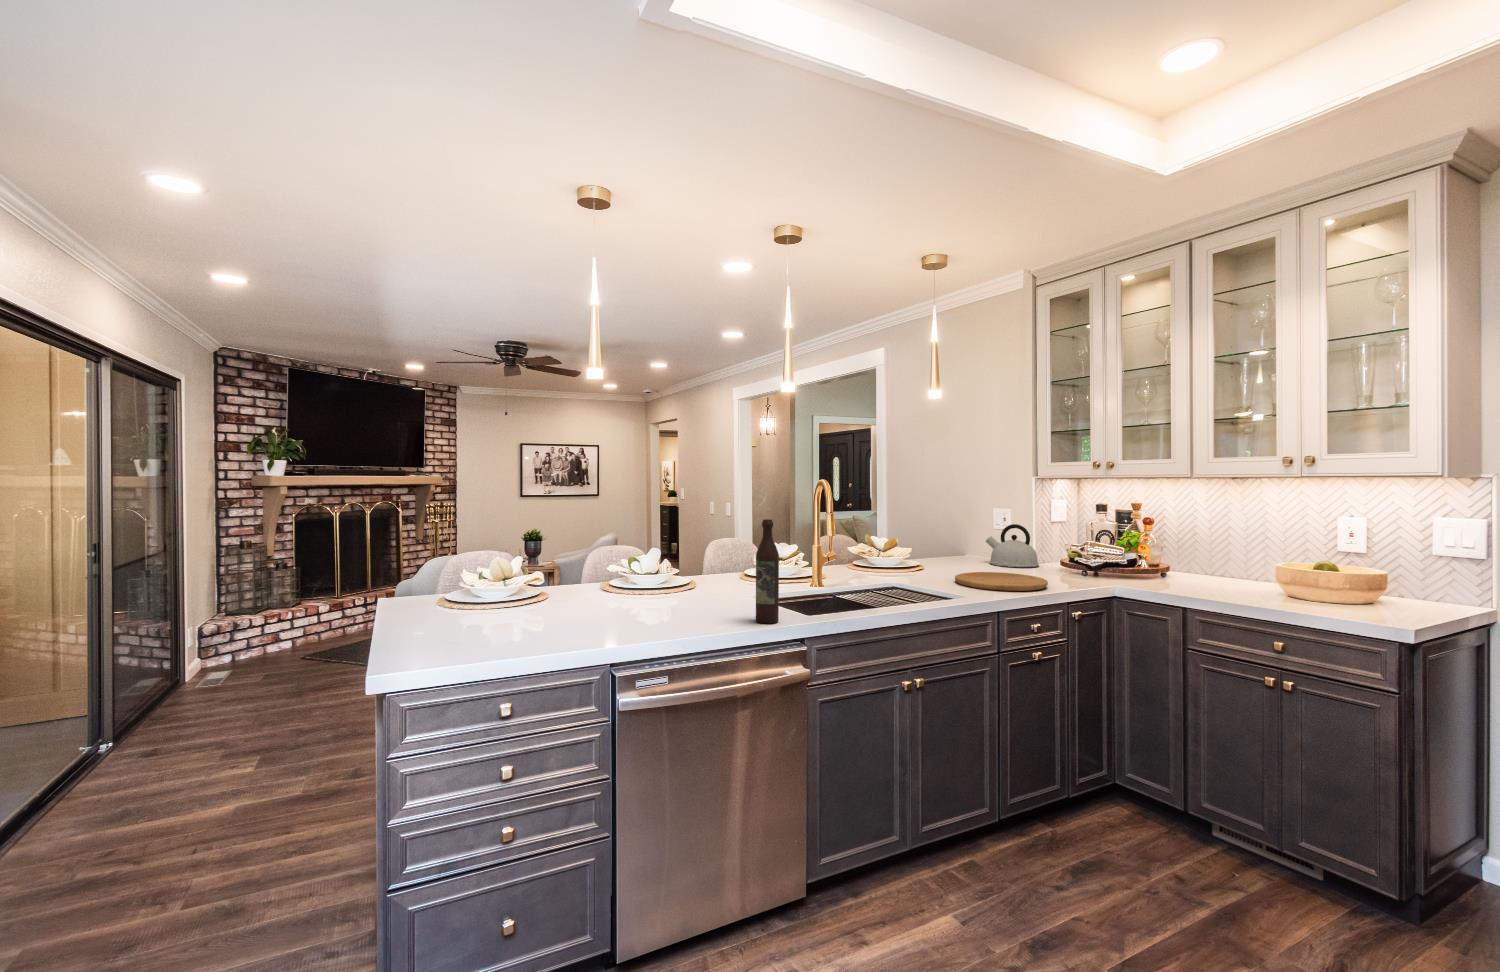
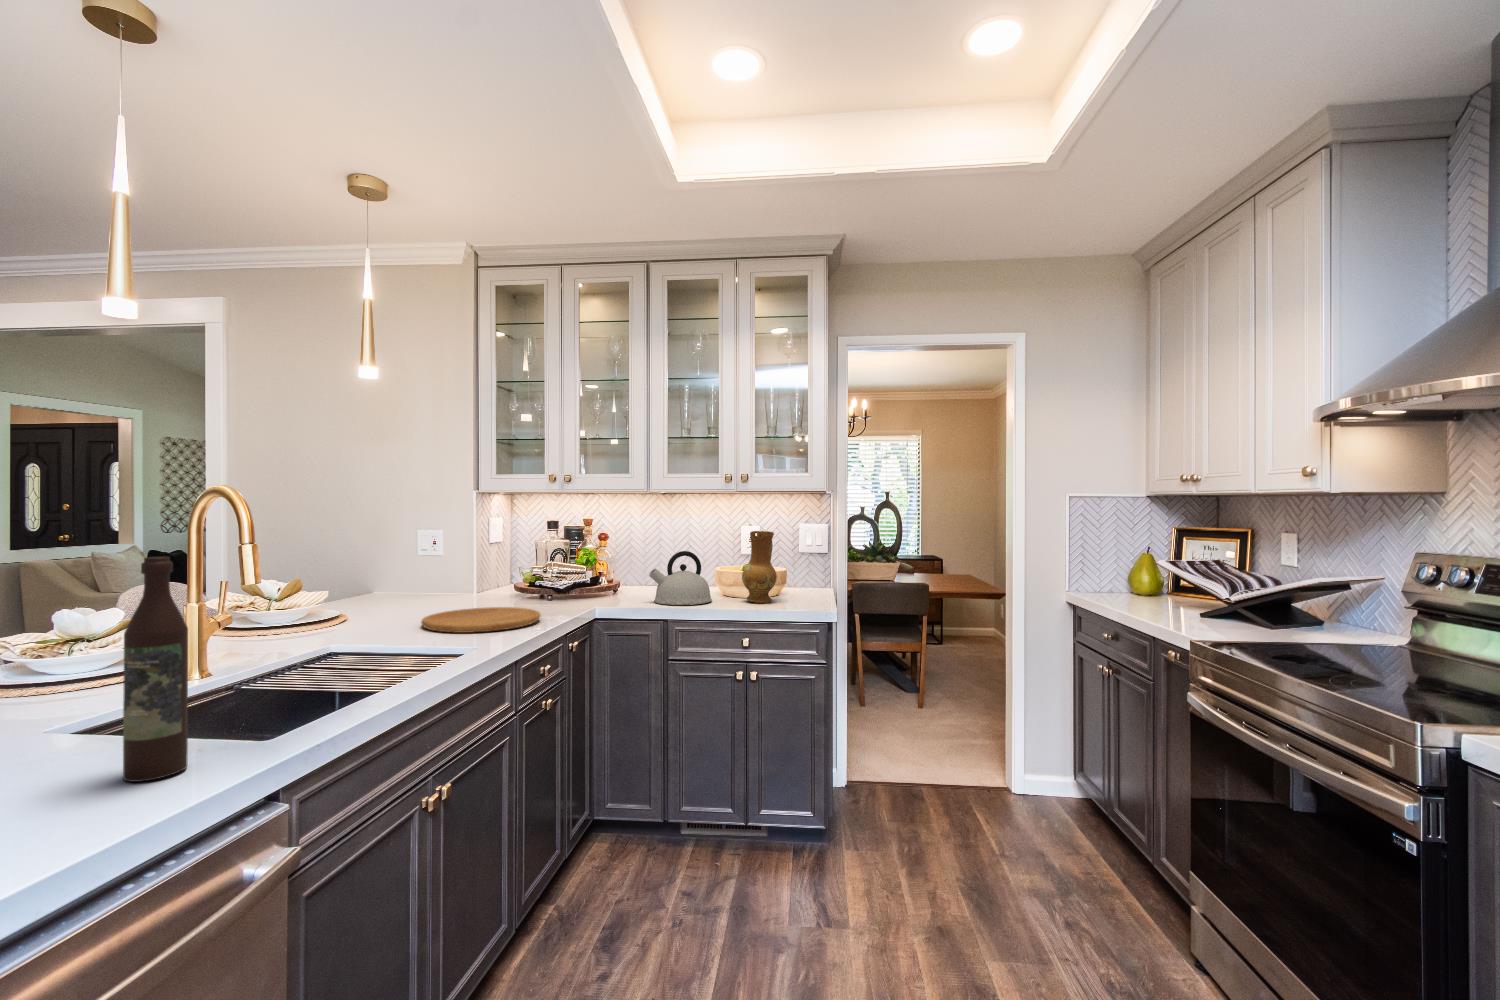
kettle: present [986,524,1039,567] -> present [649,551,712,605]
ceramic jug: none [1296,525,1349,610] -> present [742,531,777,603]

